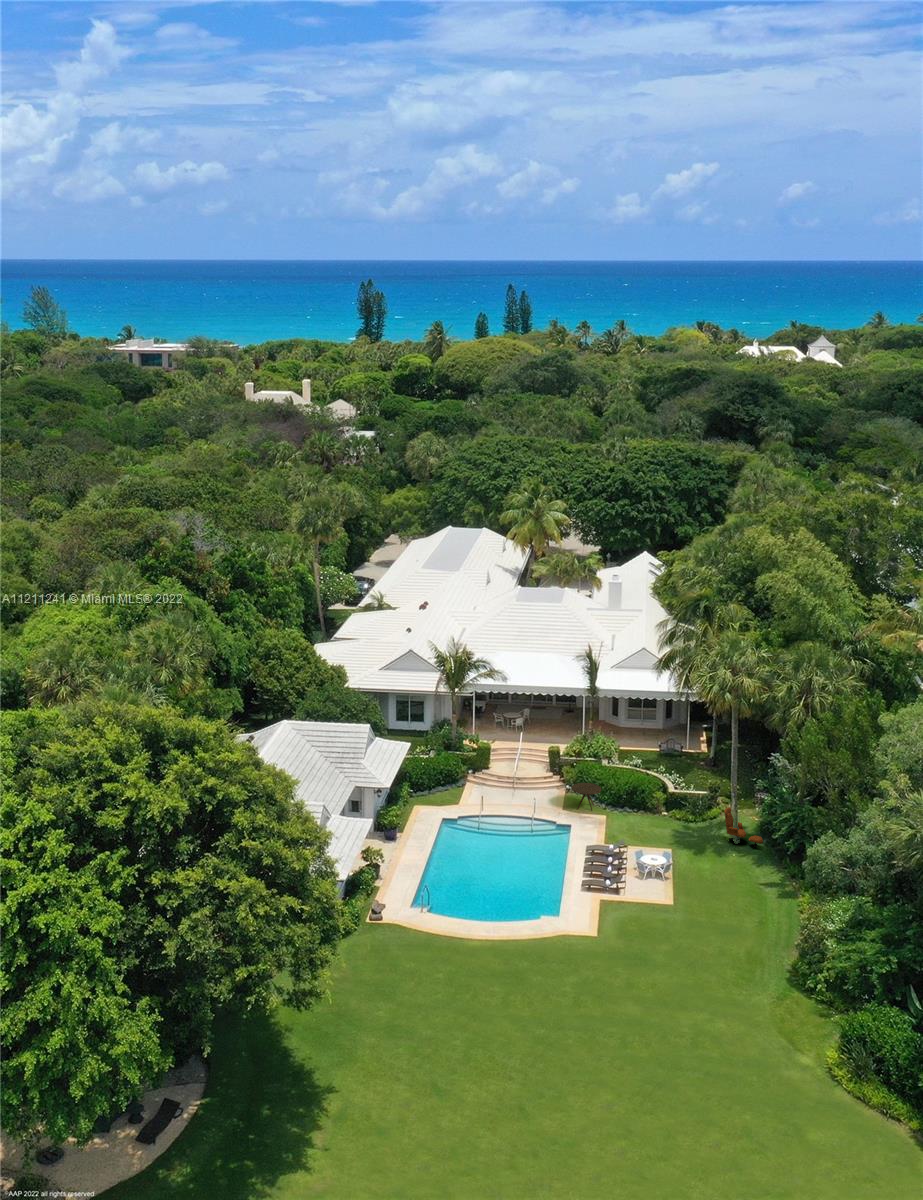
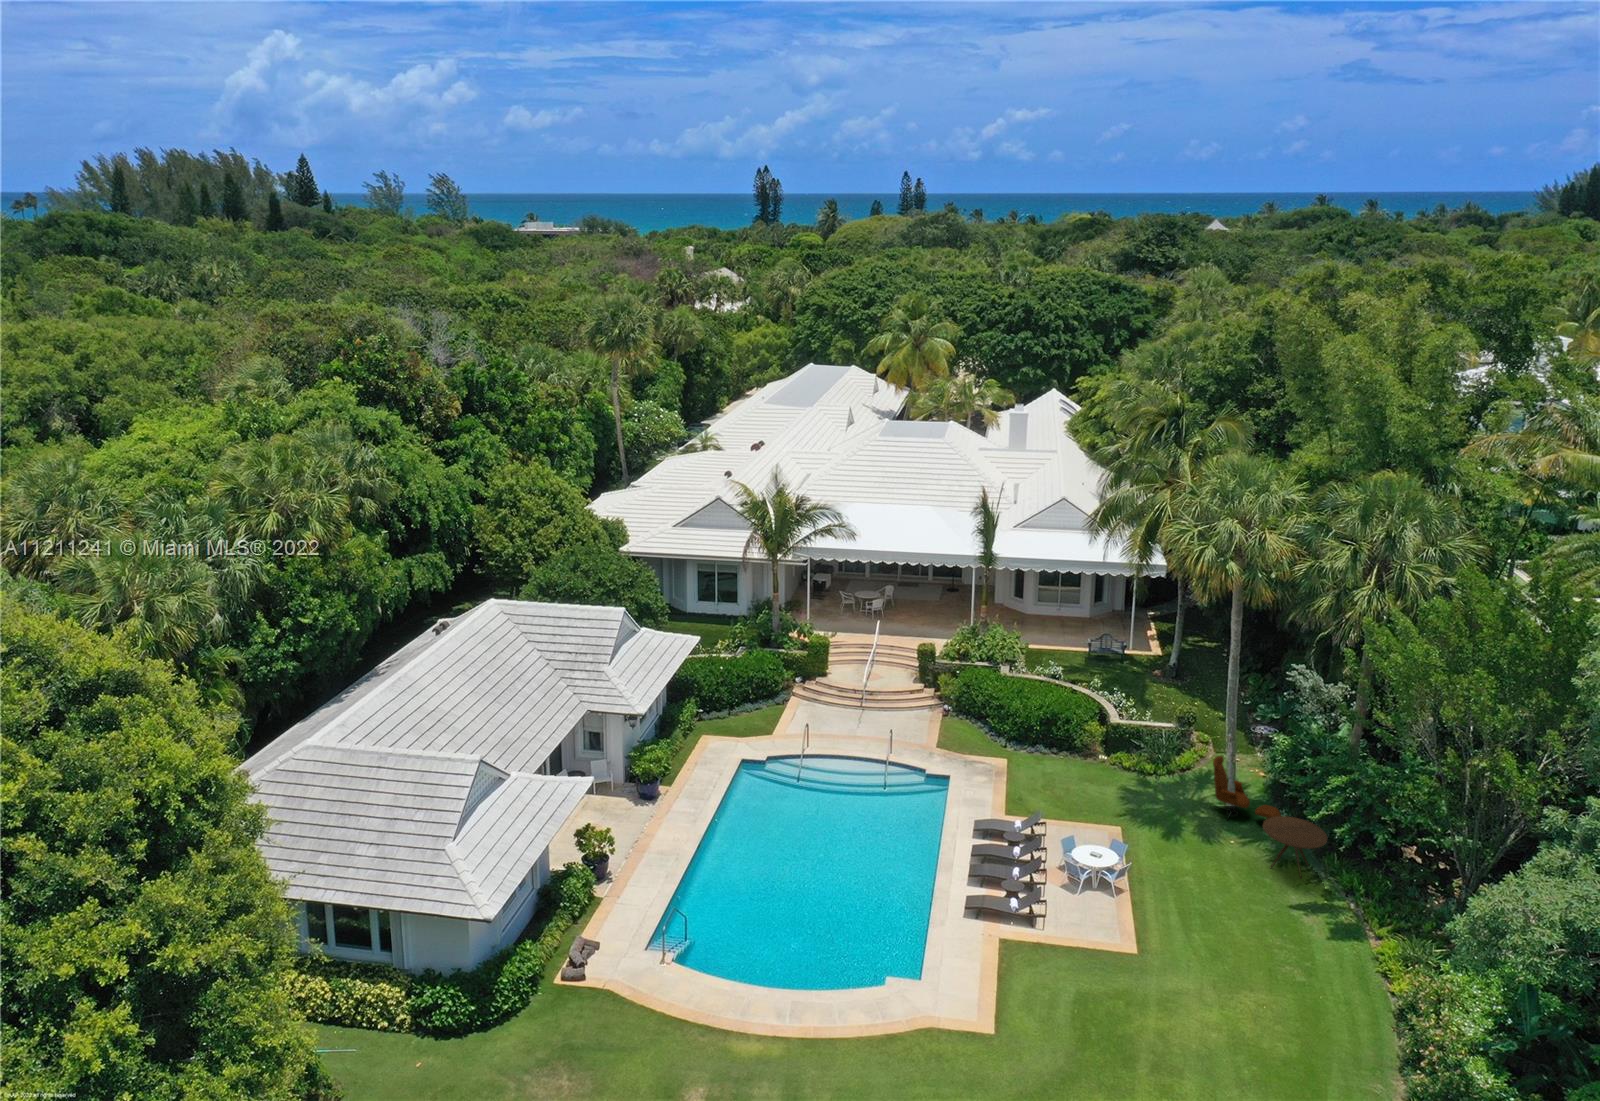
round table: present [572,783,601,810] -> present [1263,816,1327,878]

